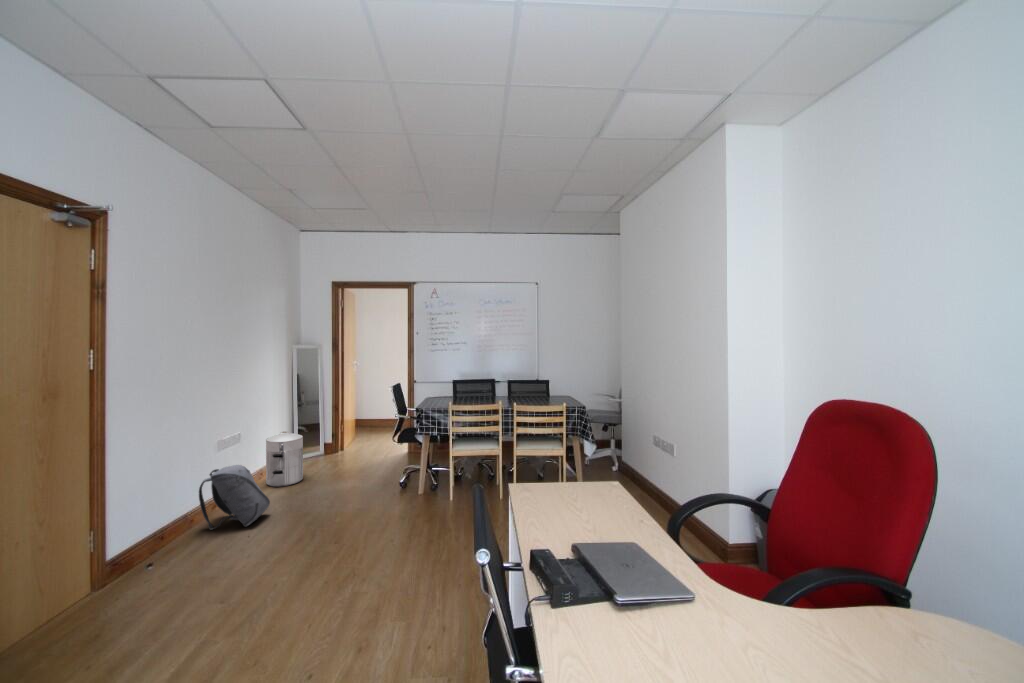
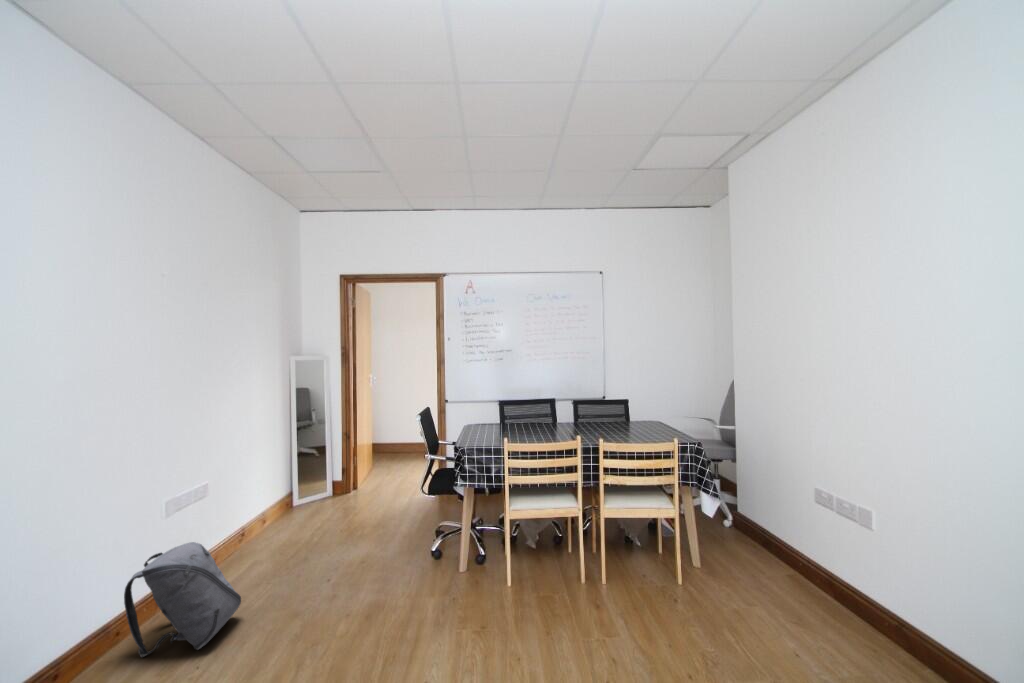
waste bin: present [266,432,303,487] -> none [248,477,300,555]

